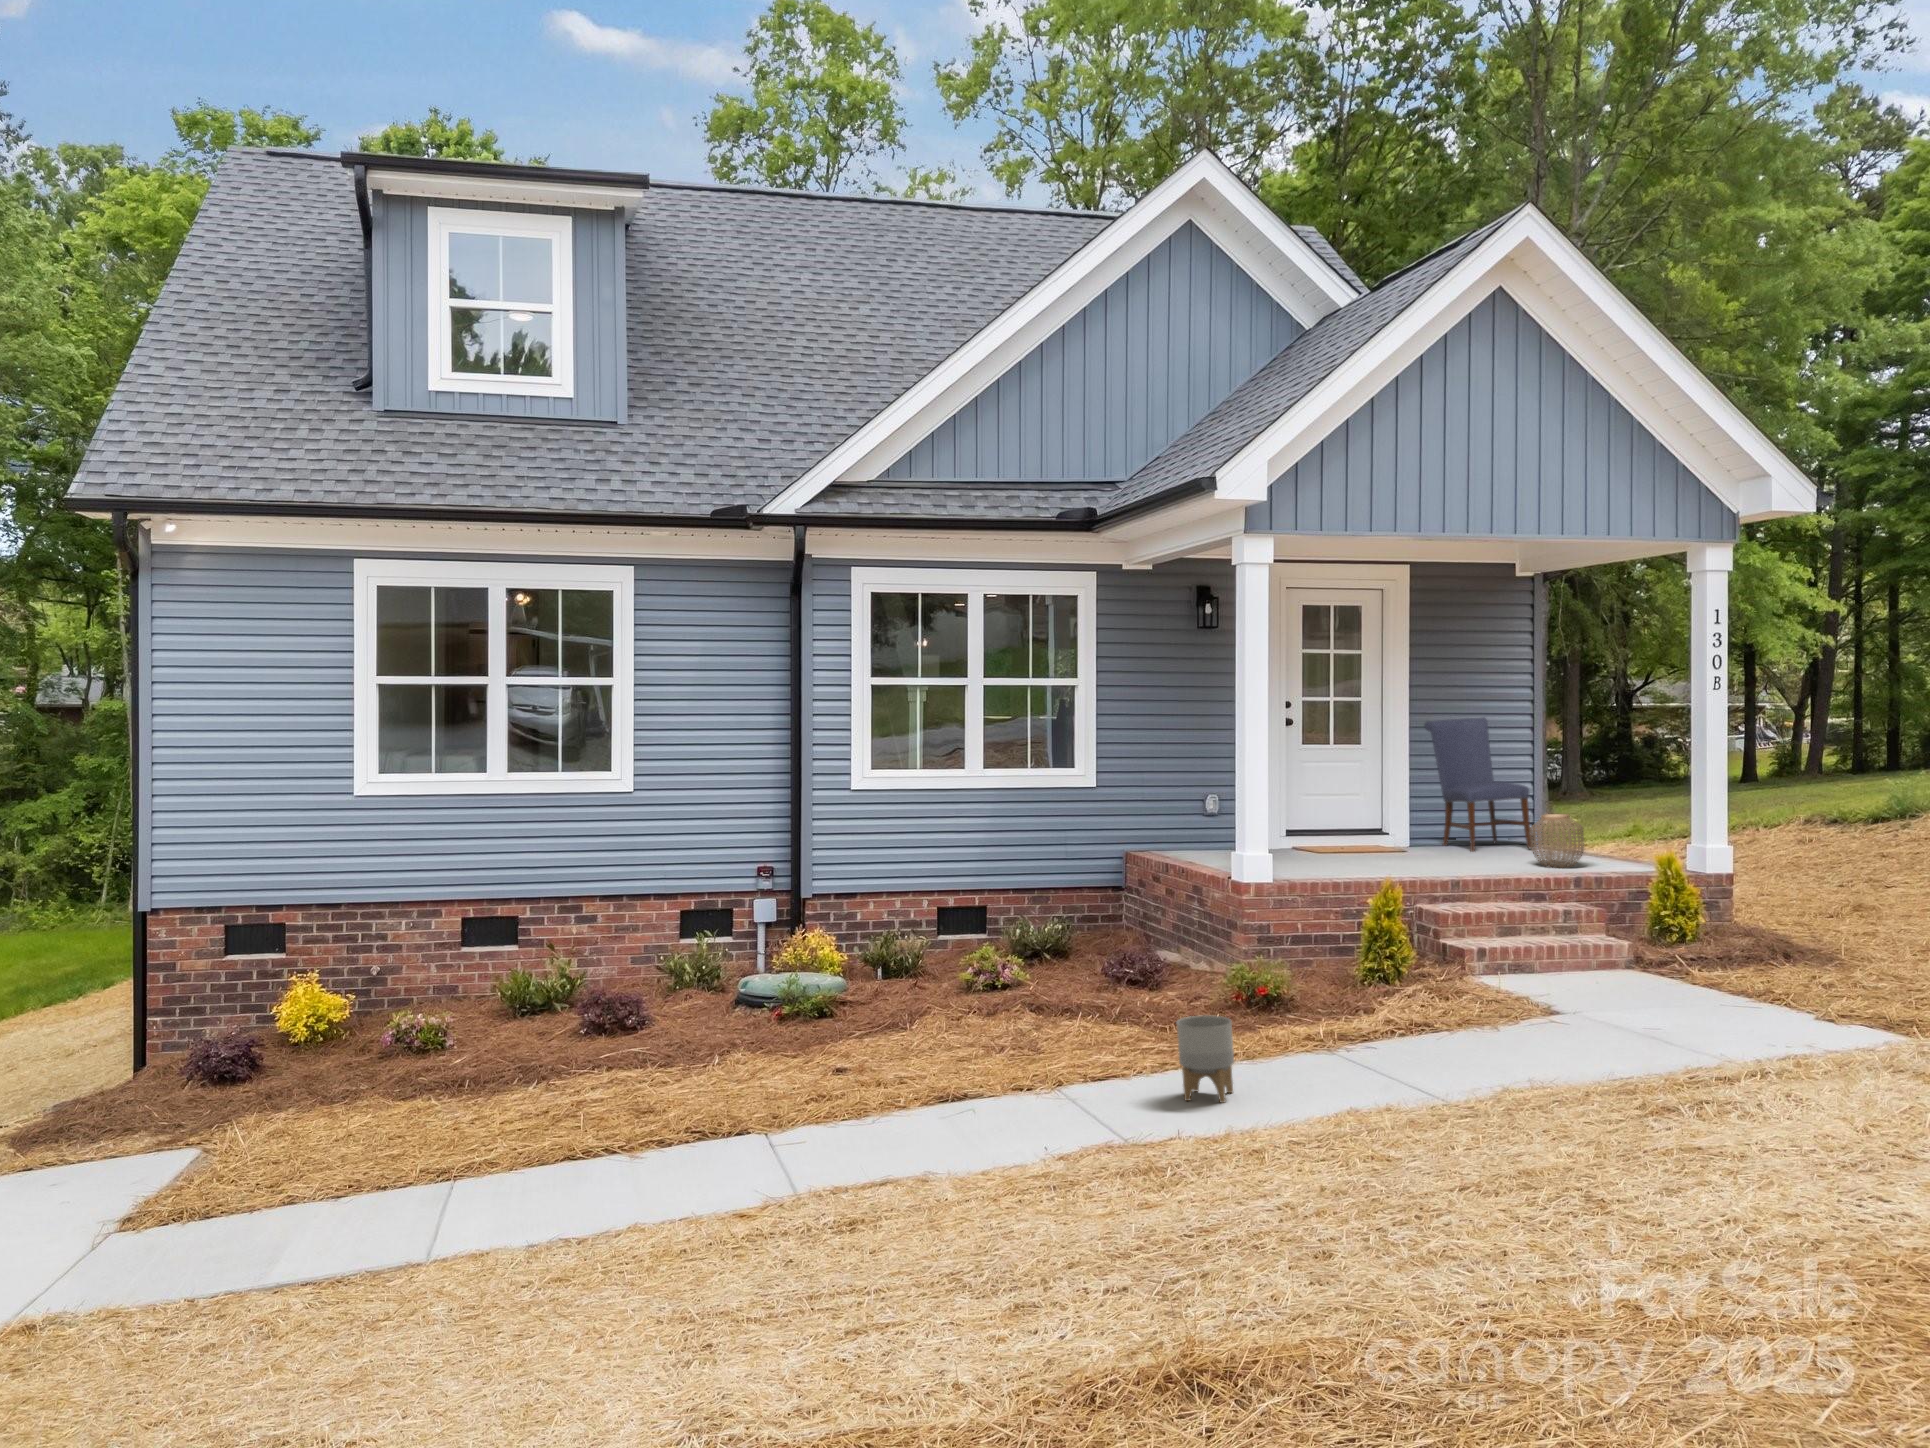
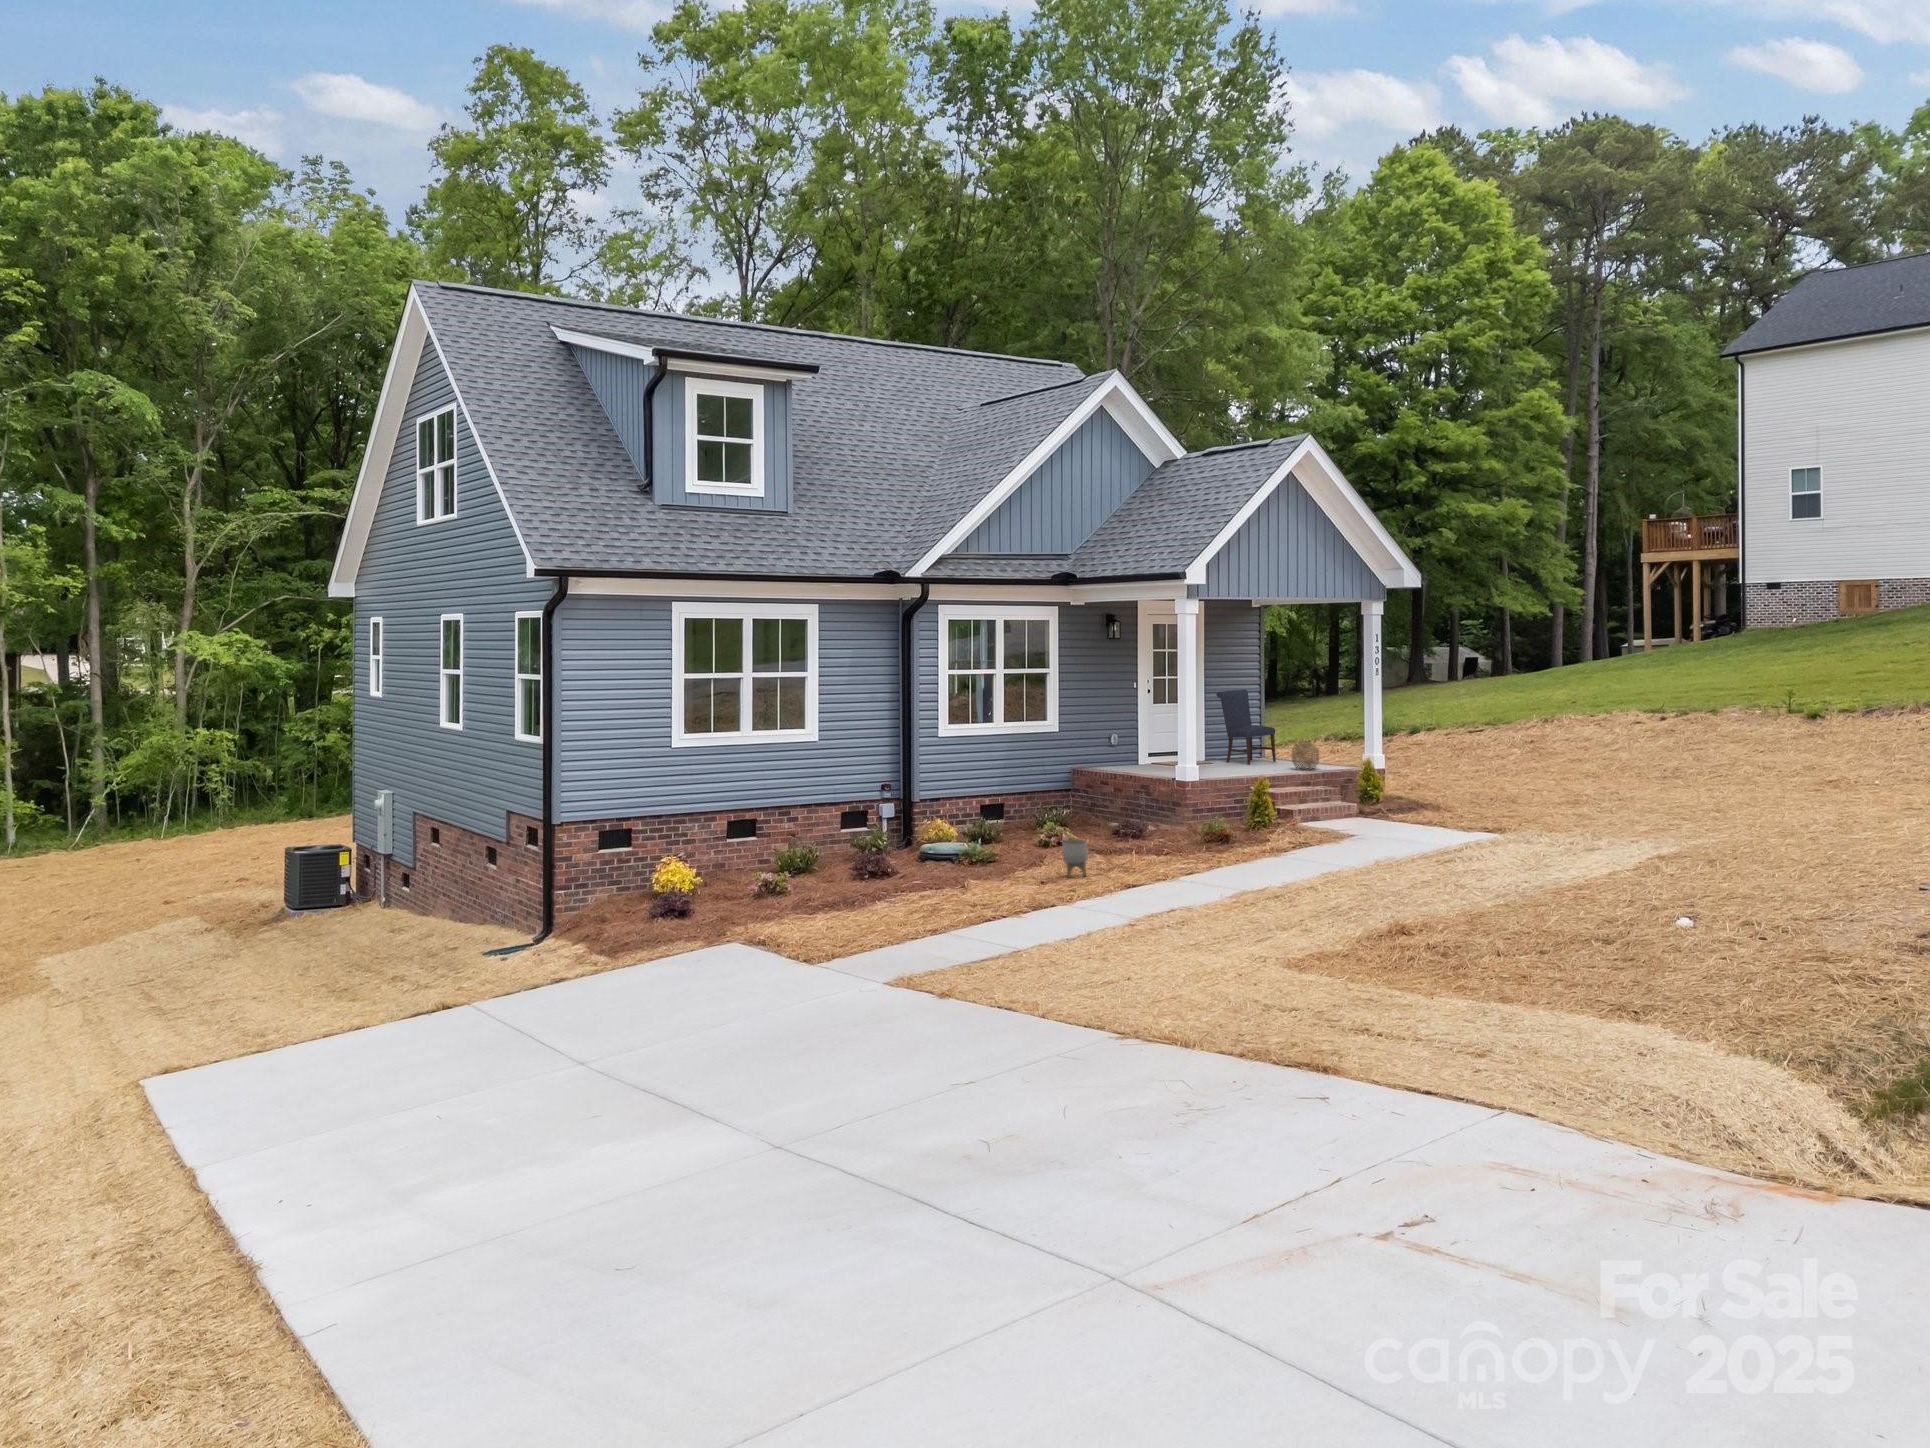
planter: present [1177,1015,1234,1103] -> present [1062,840,1088,877]

